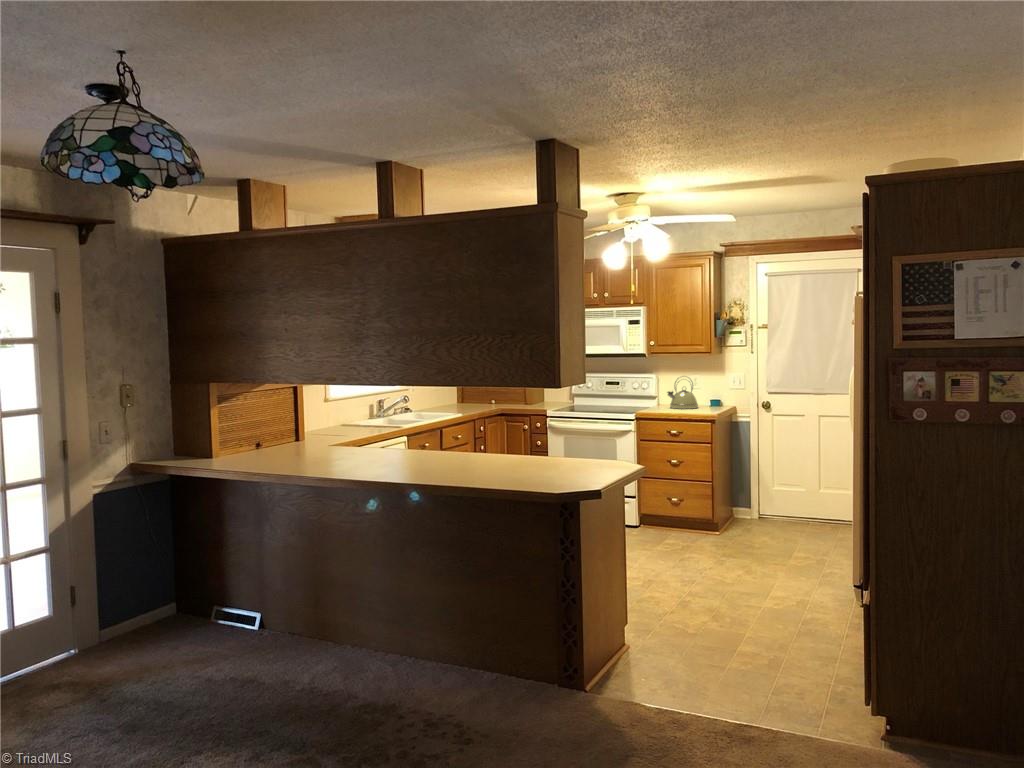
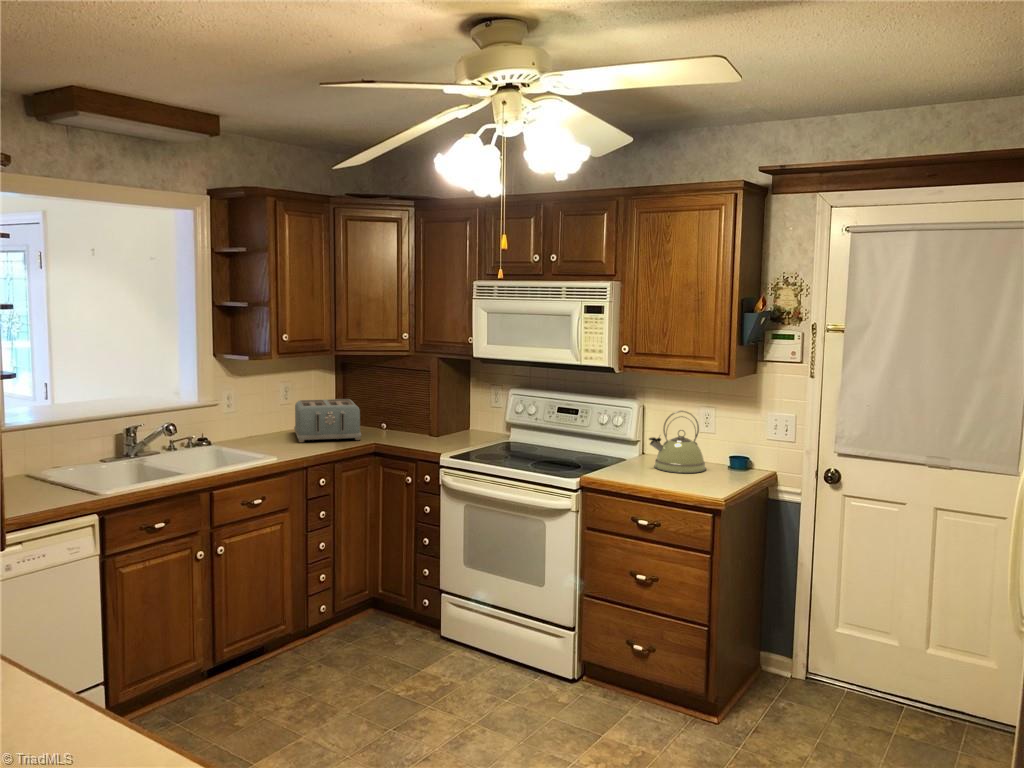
toaster: none [442,385,490,410] -> present [294,399,361,442]

